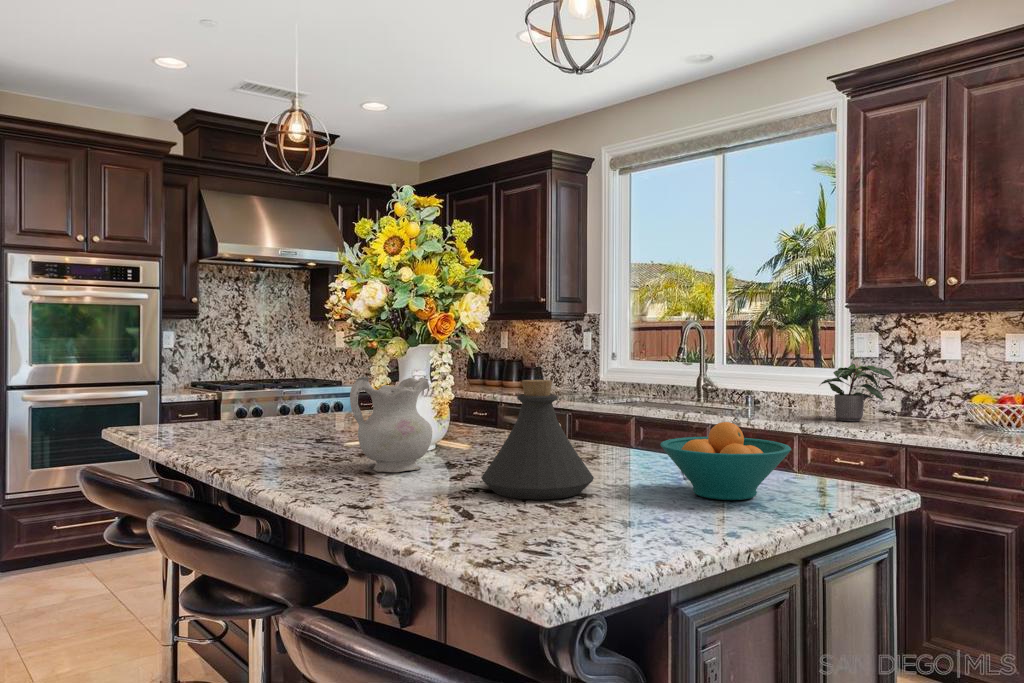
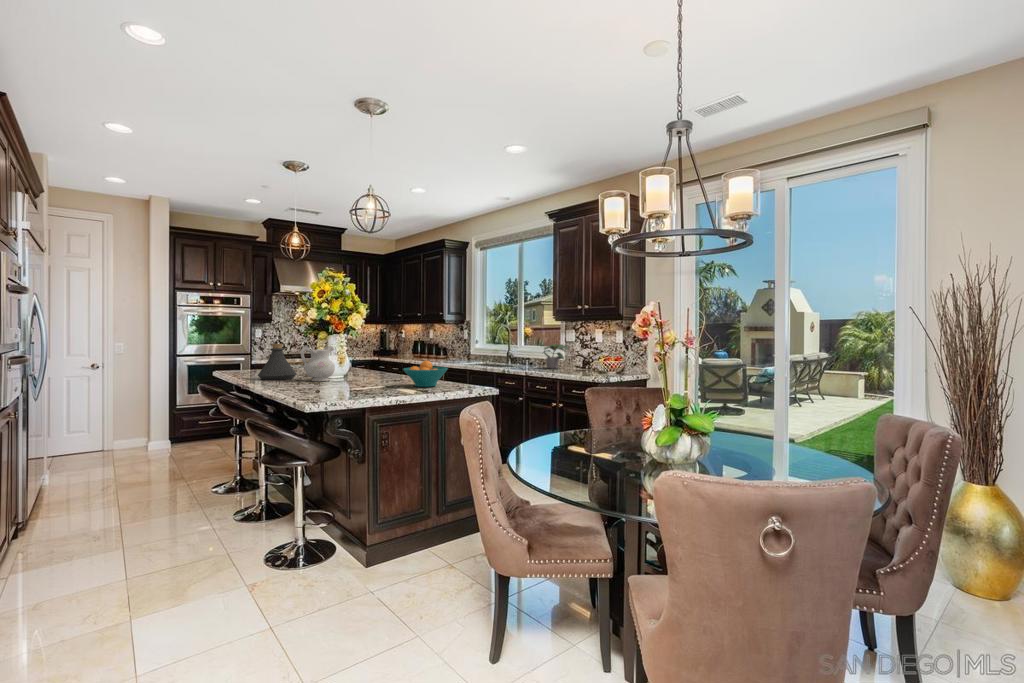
bottle: present [481,380,594,500] -> present [258,344,297,380]

